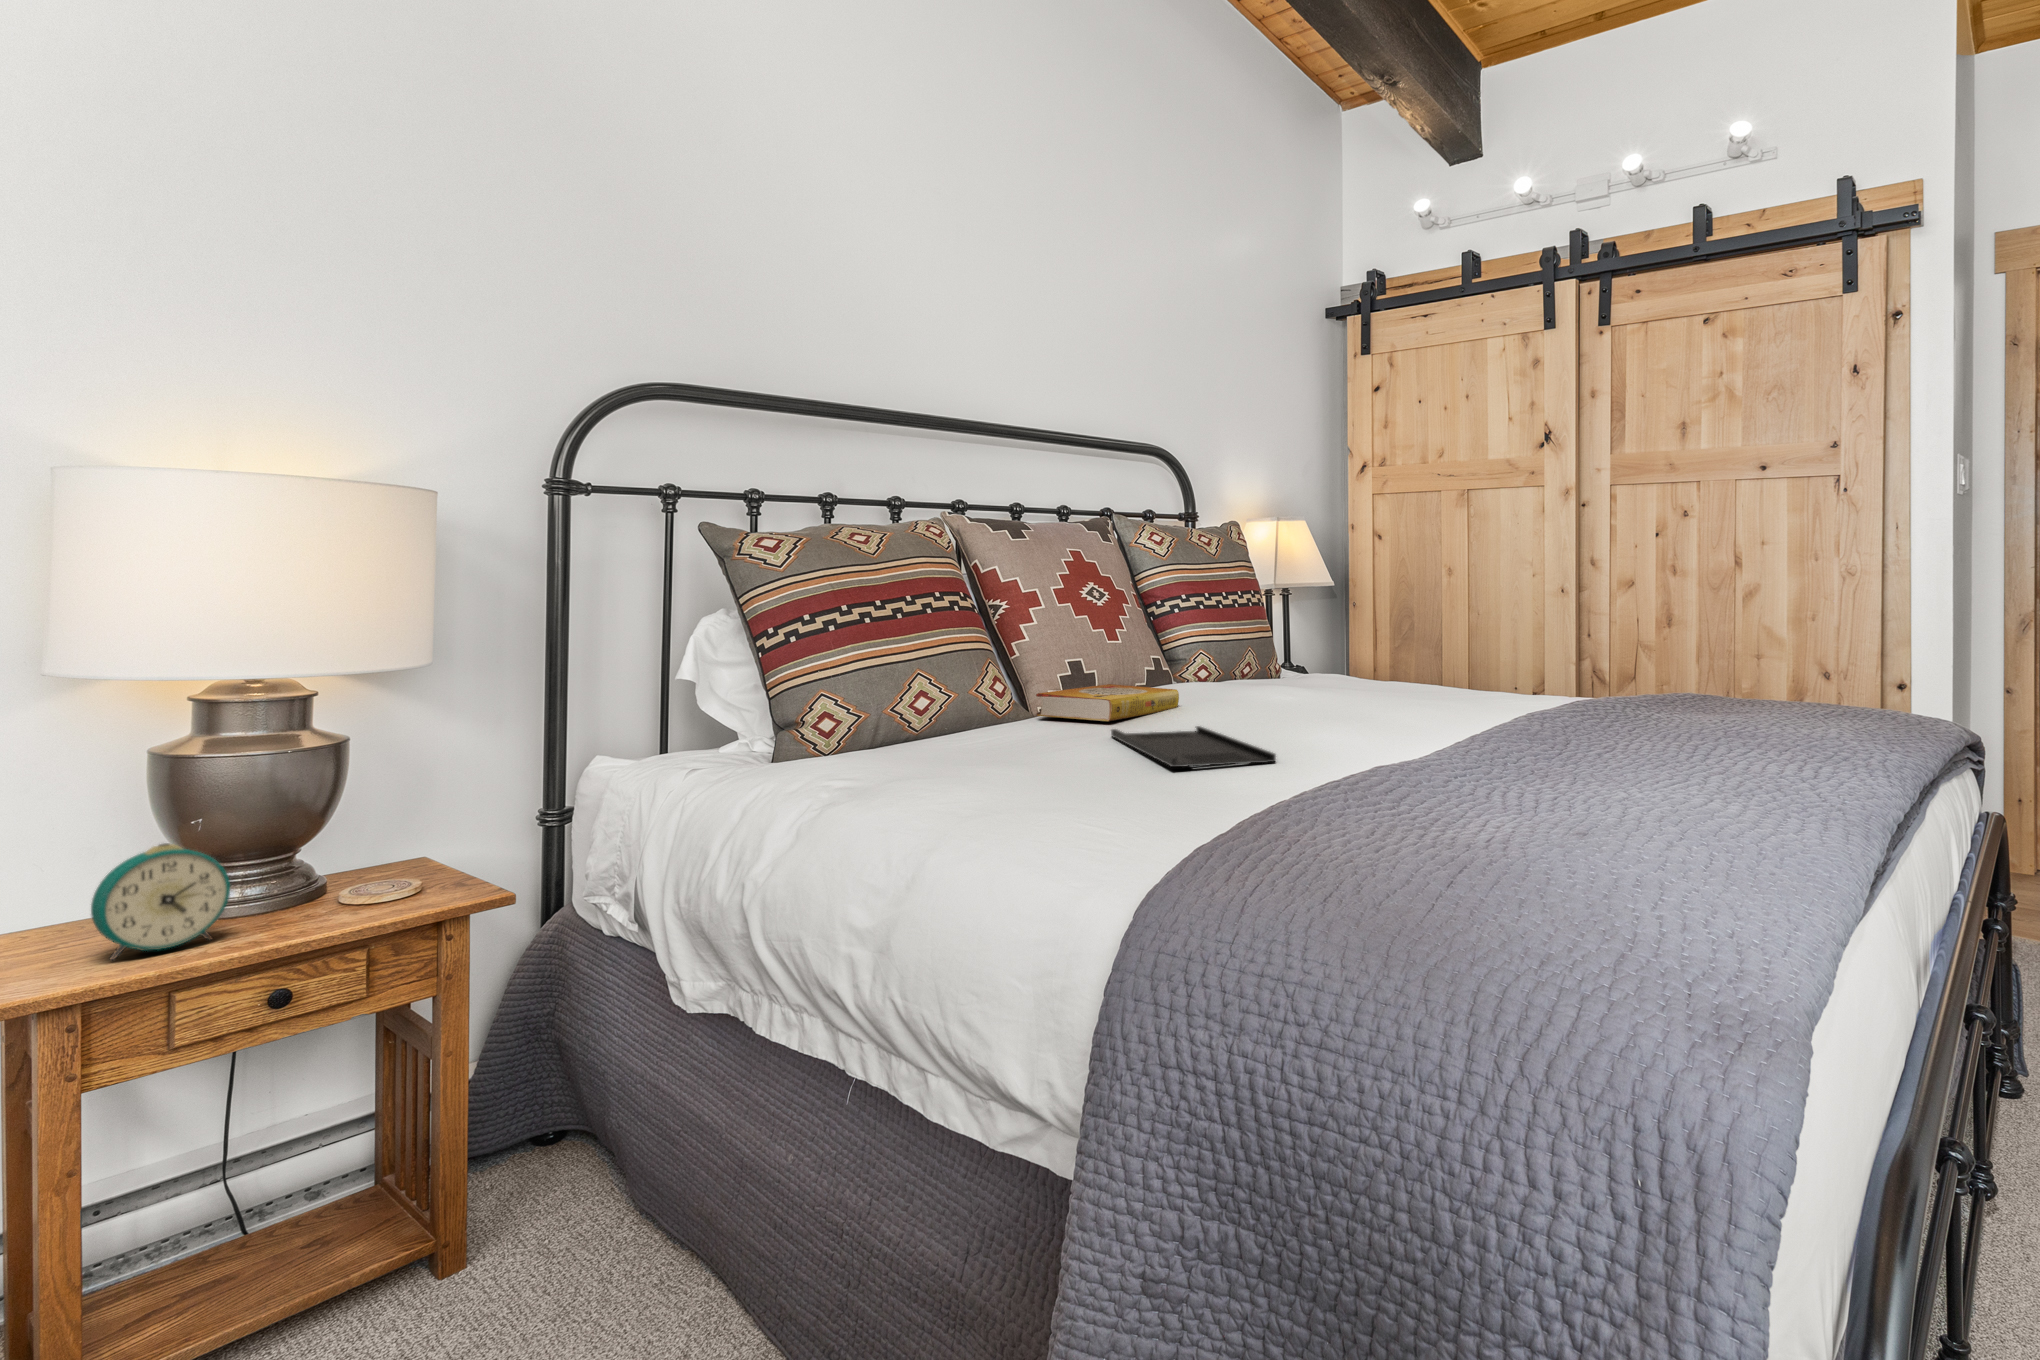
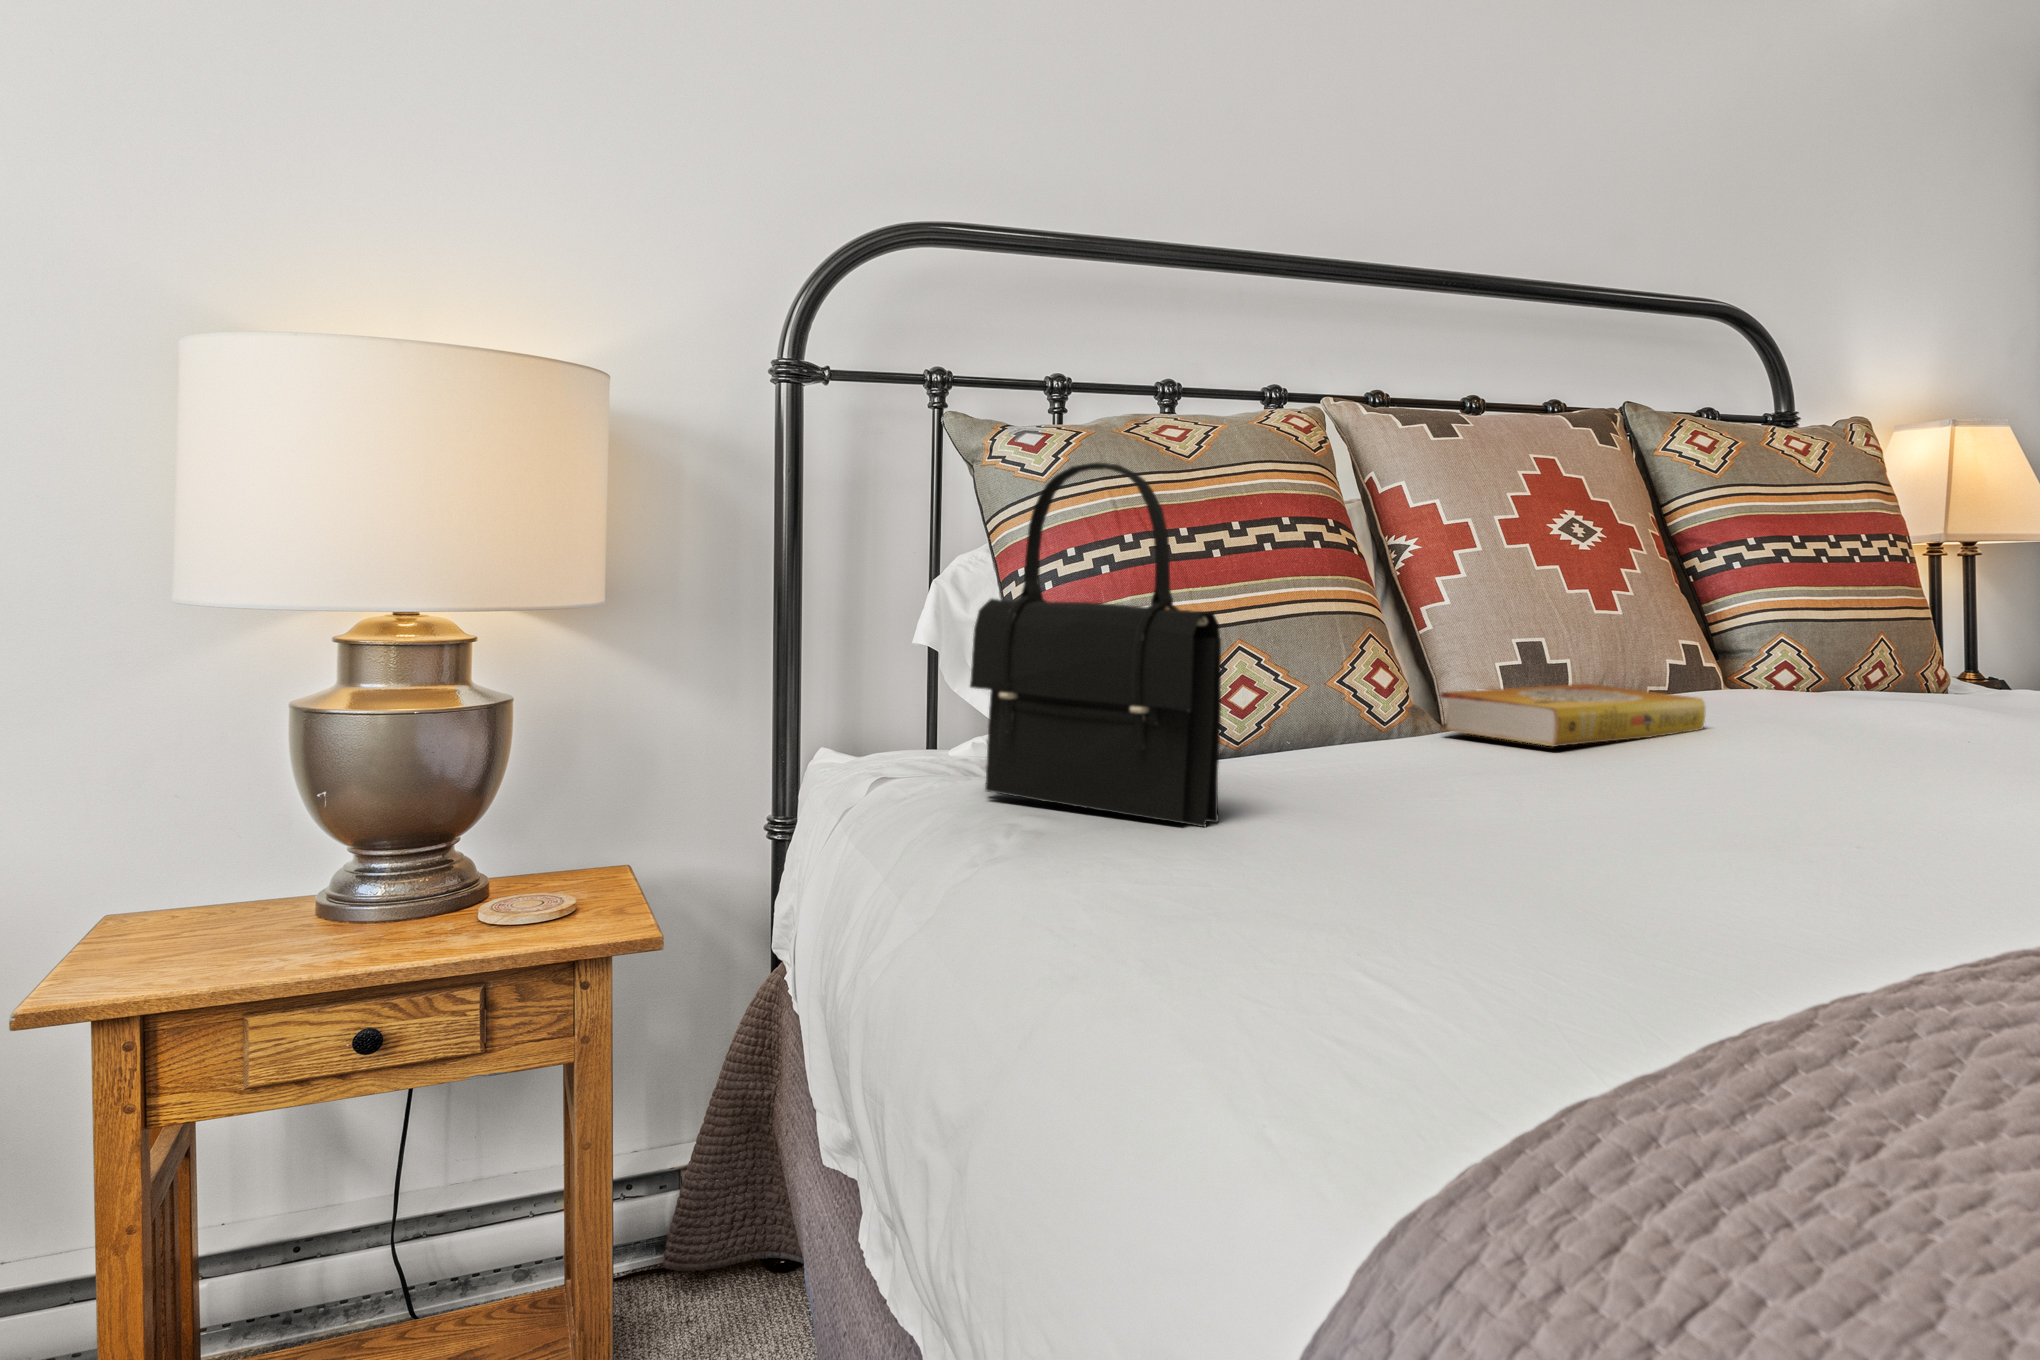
handbag: none [777,564,956,781] -> present [970,462,1221,827]
tray: present [1111,726,1276,767] -> none [1538,760,1815,845]
alarm clock: present [91,843,230,960] -> none [174,822,317,962]

